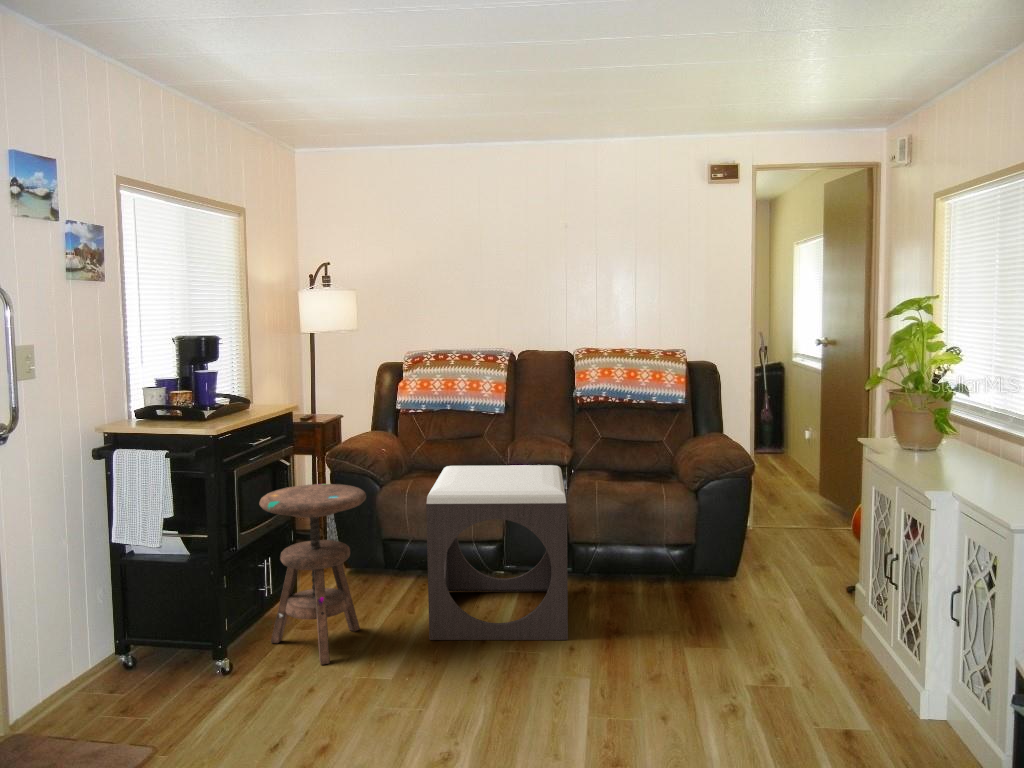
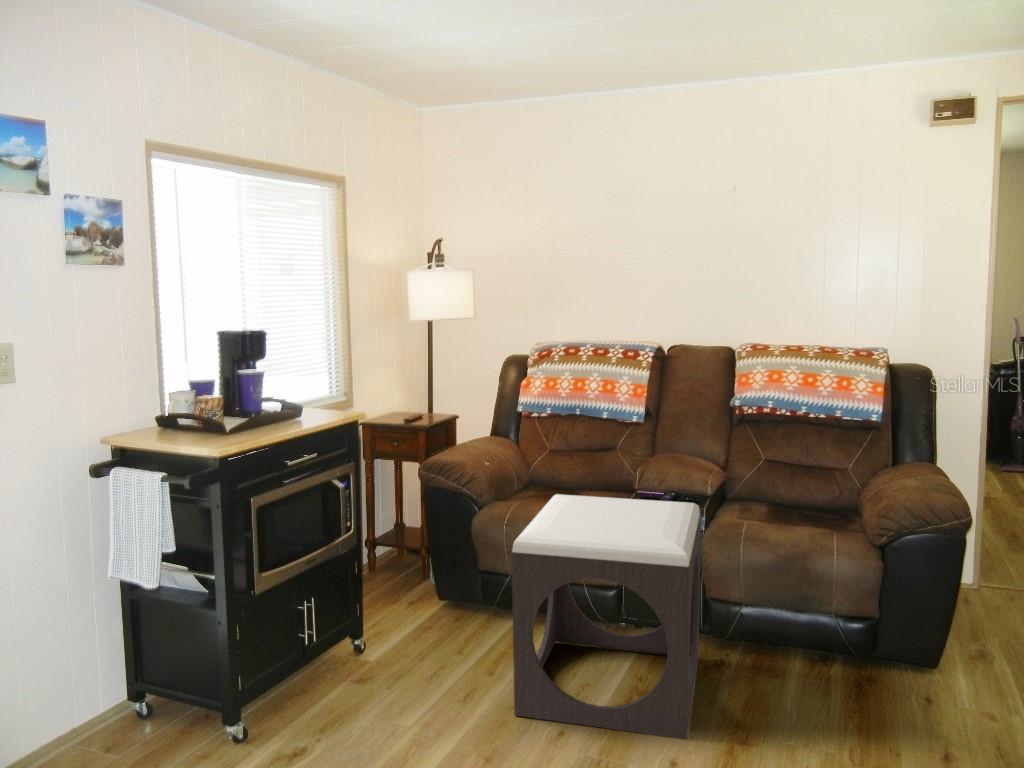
side table: present [259,484,366,665] -> none [318,514,443,736]

